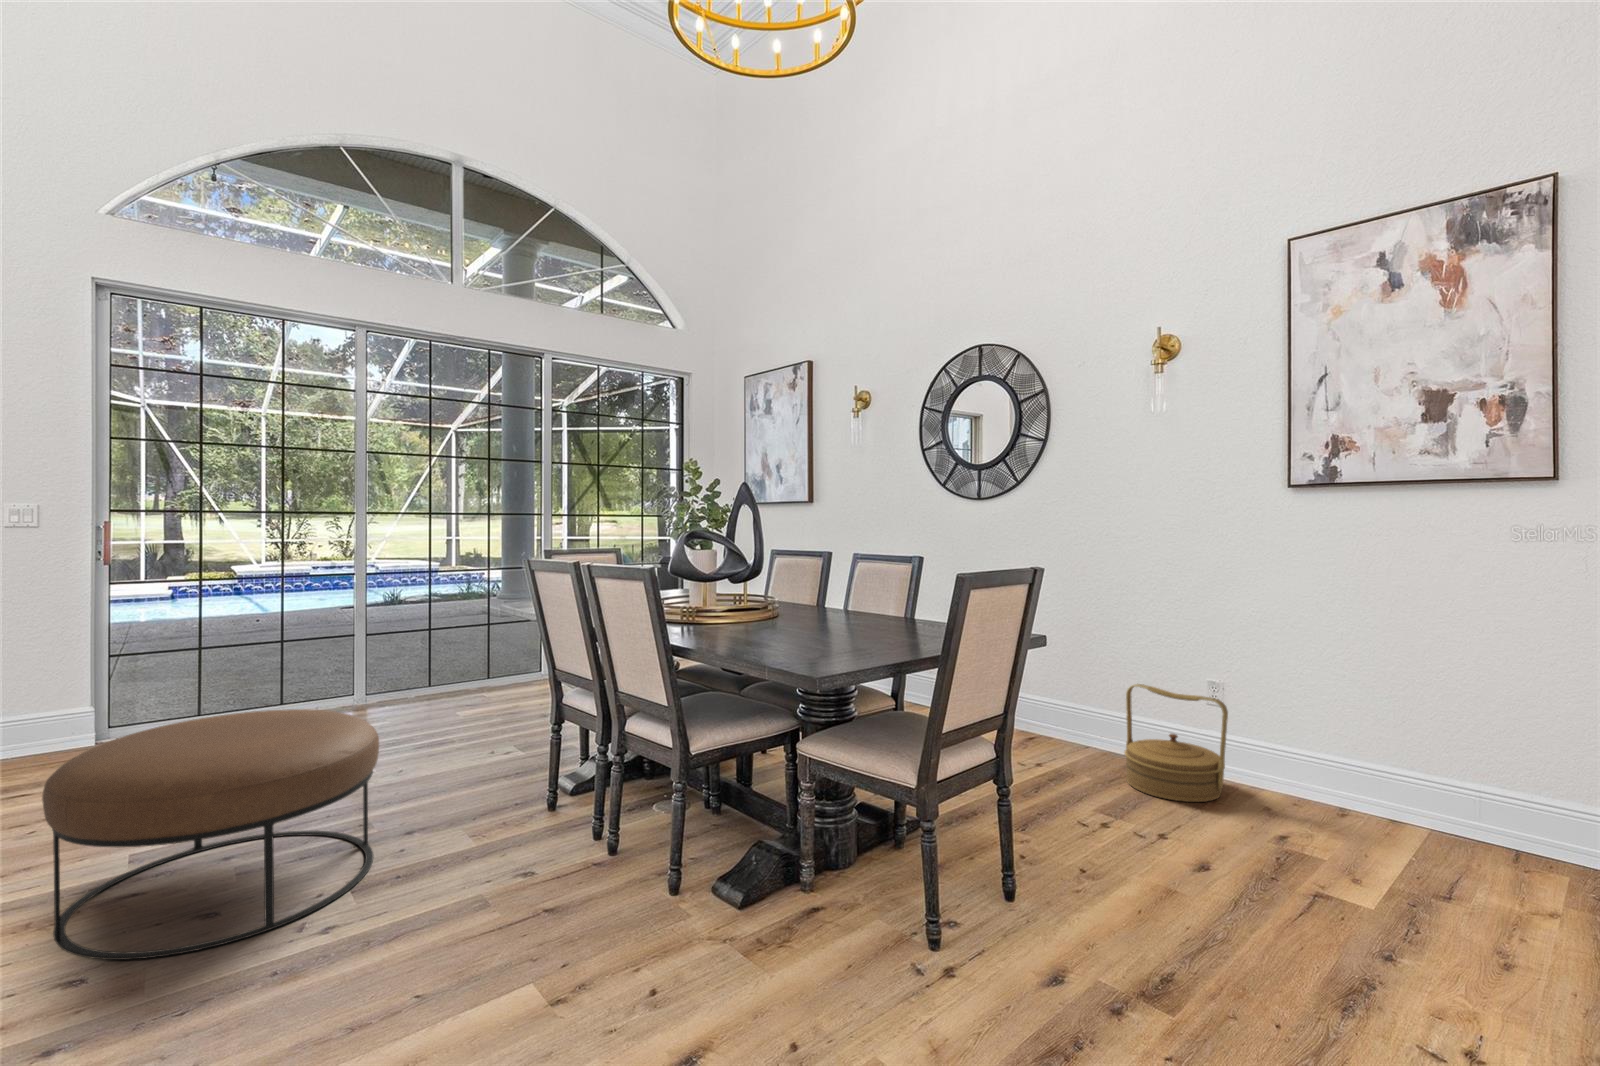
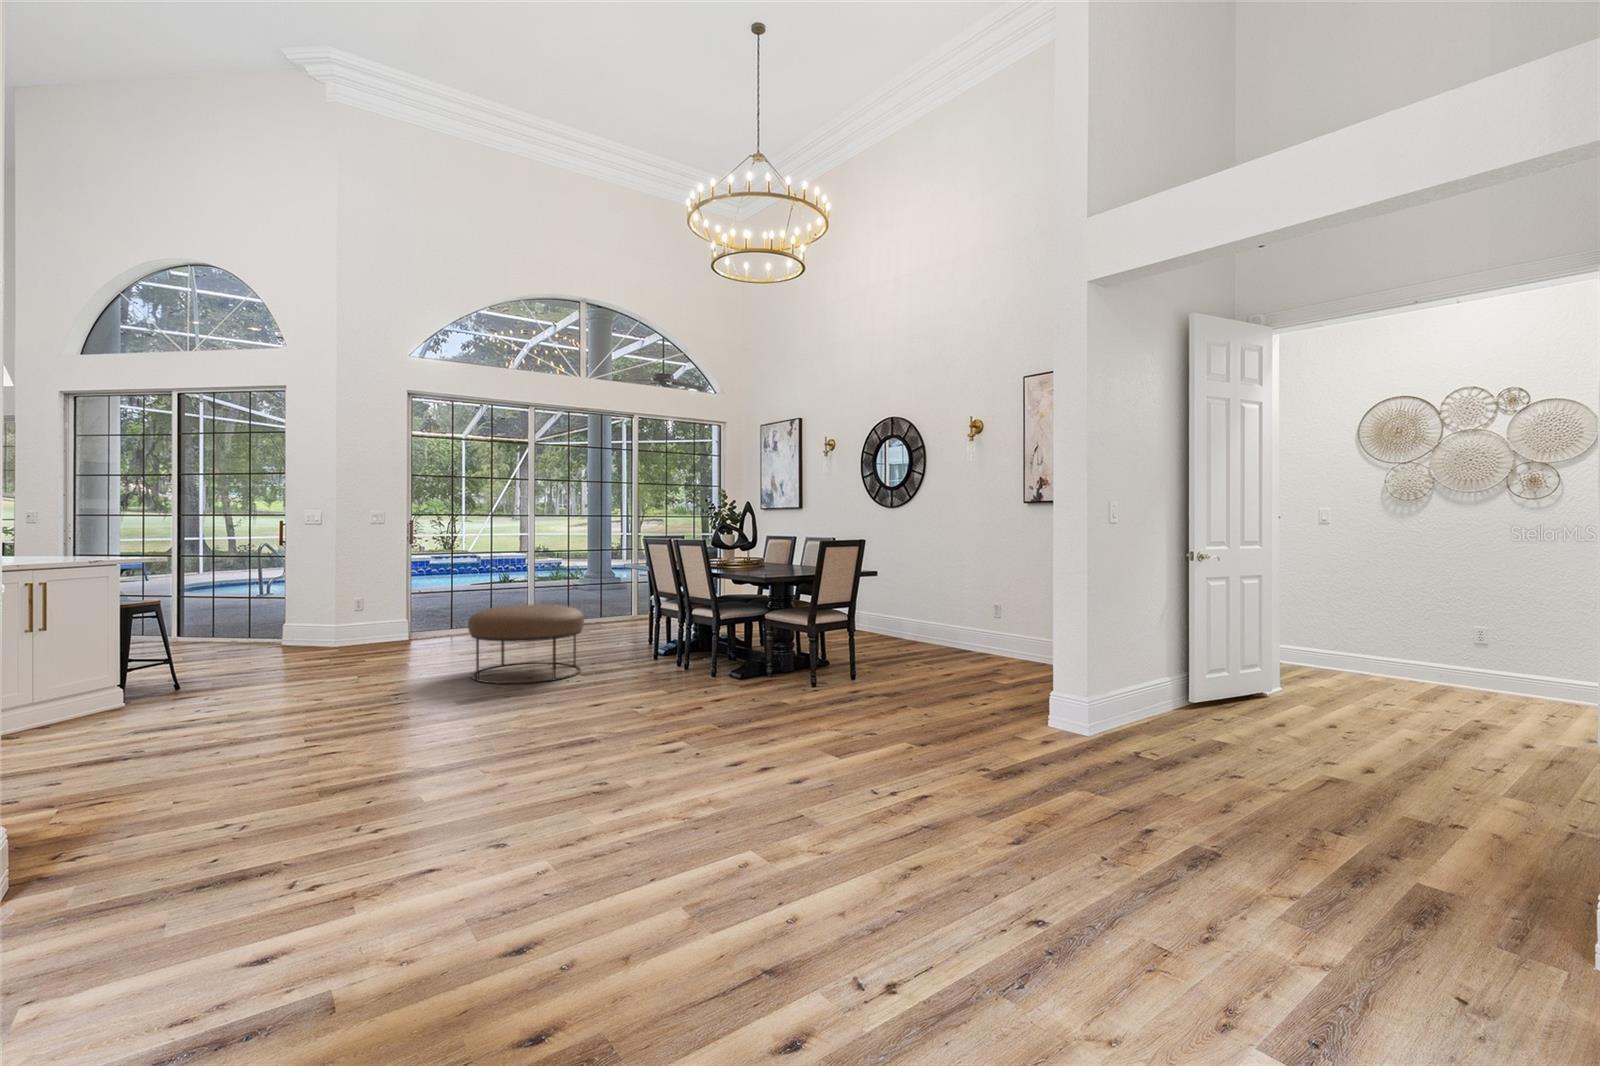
woven basket: present [1125,684,1228,802] -> none [946,606,993,662]

